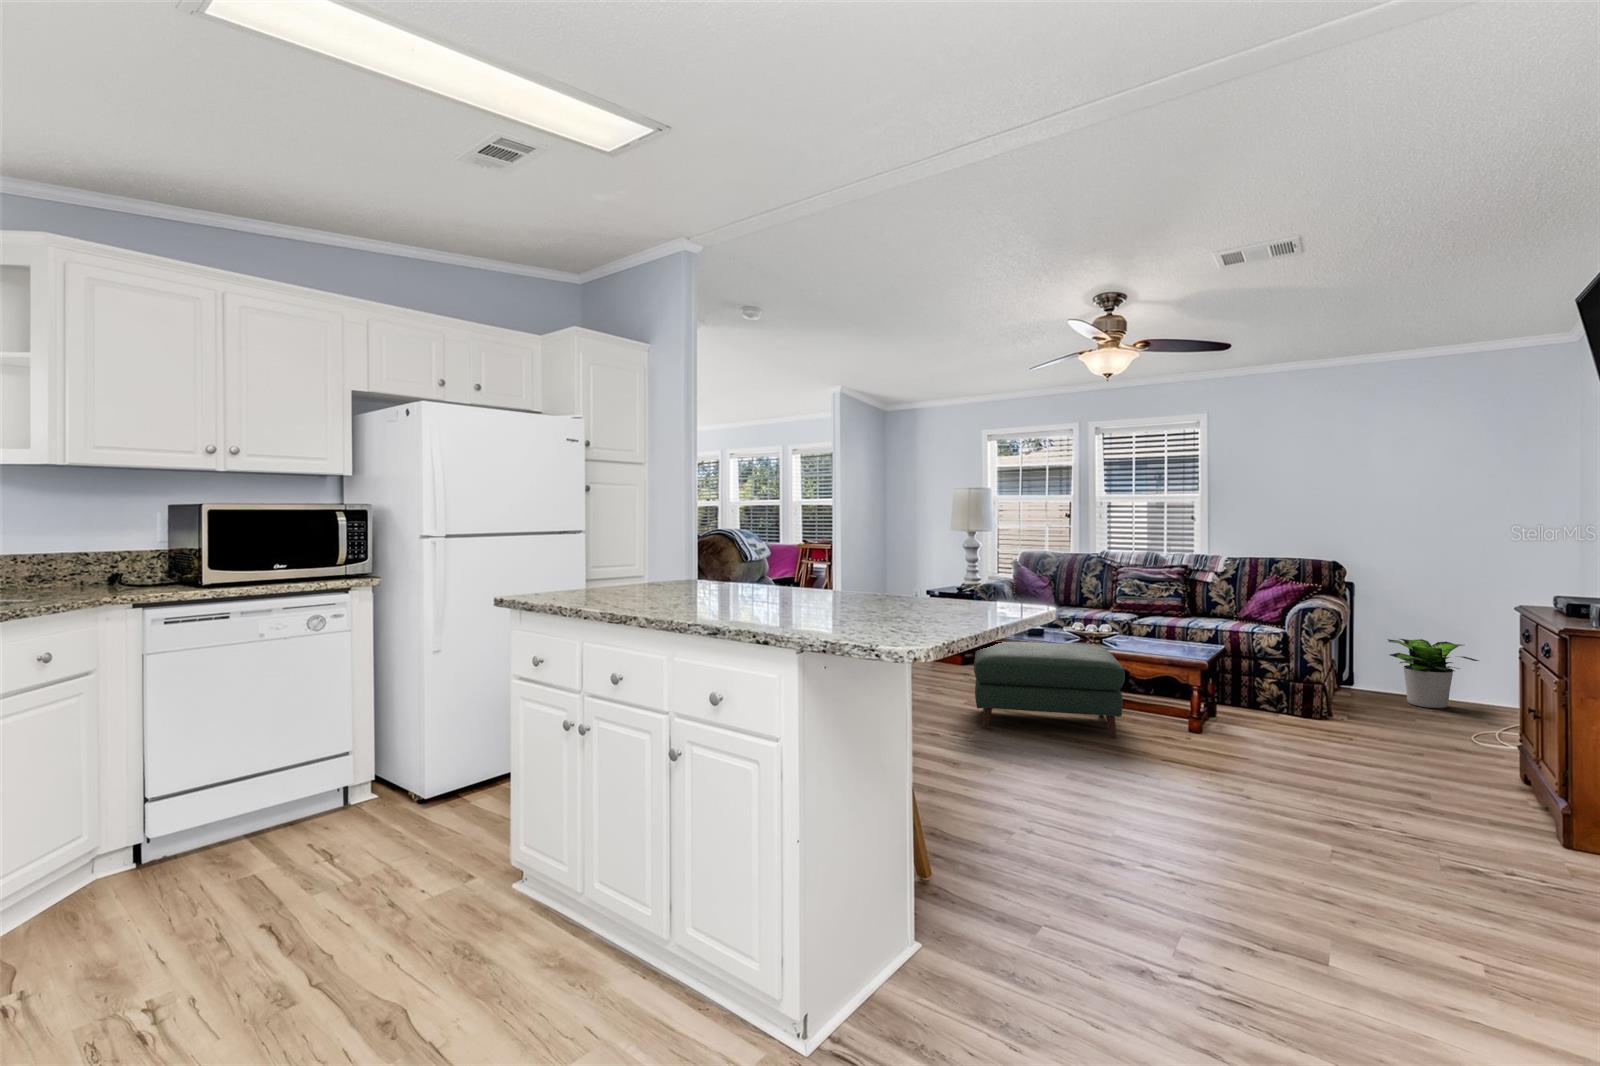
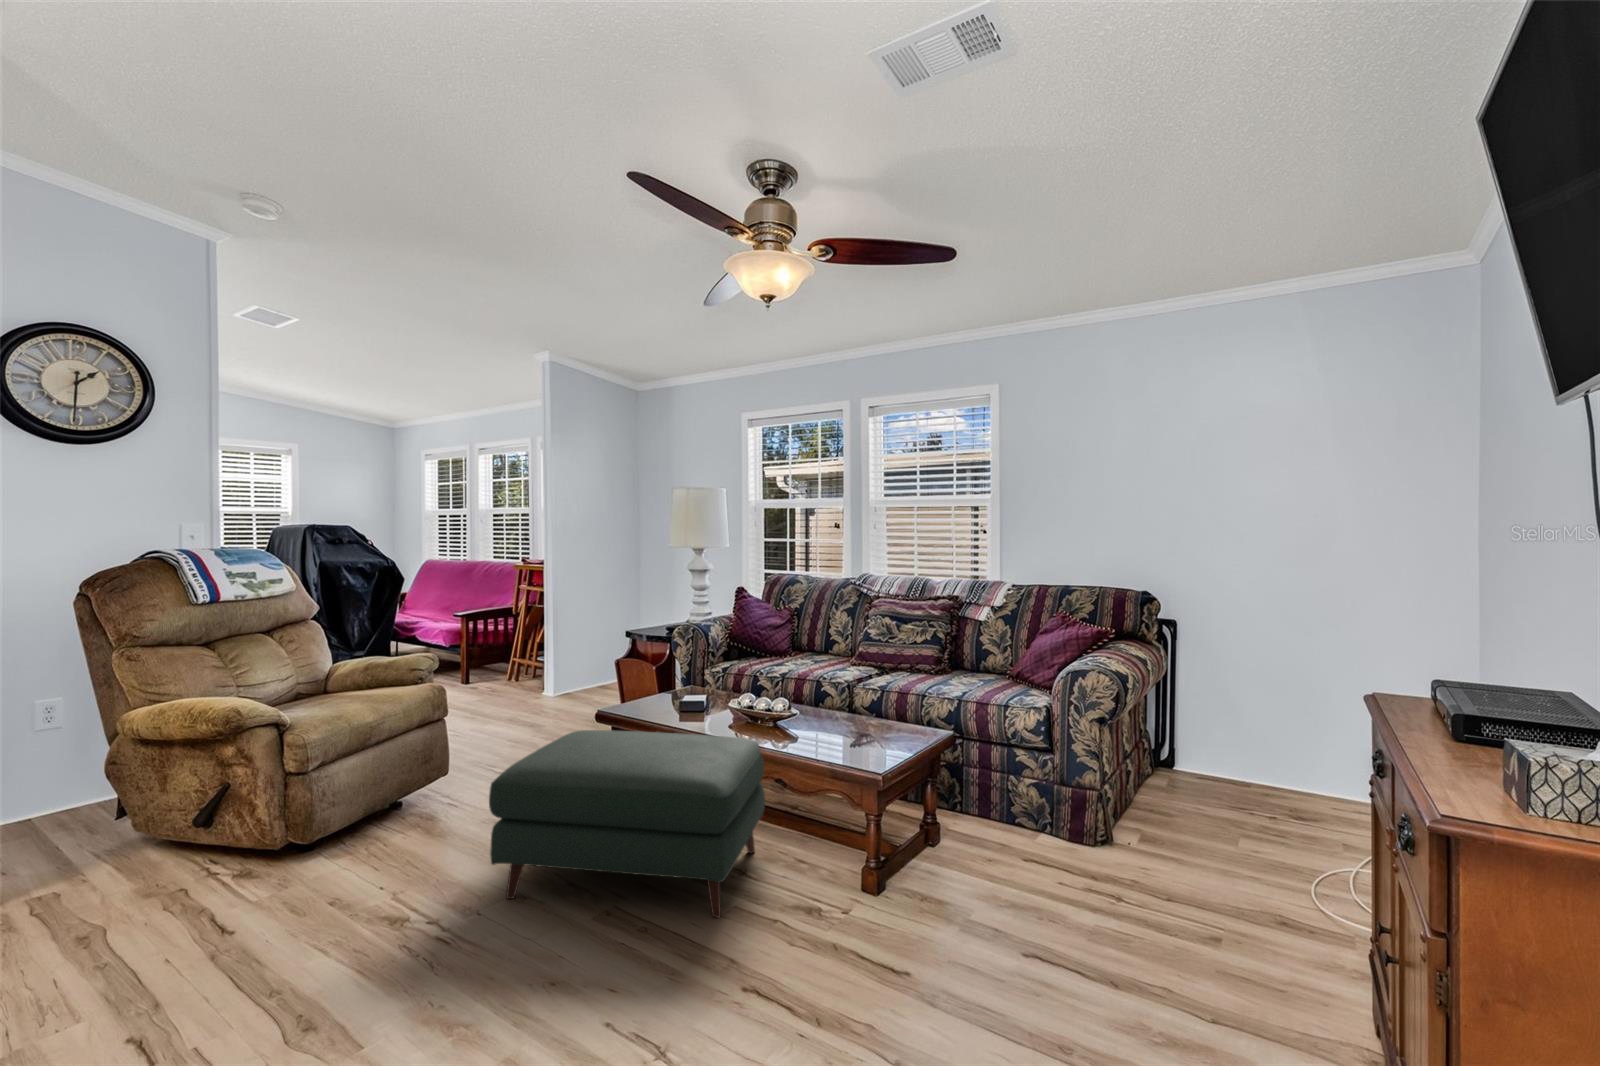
potted plant: present [1388,639,1479,708] -> none [1205,705,1333,814]

